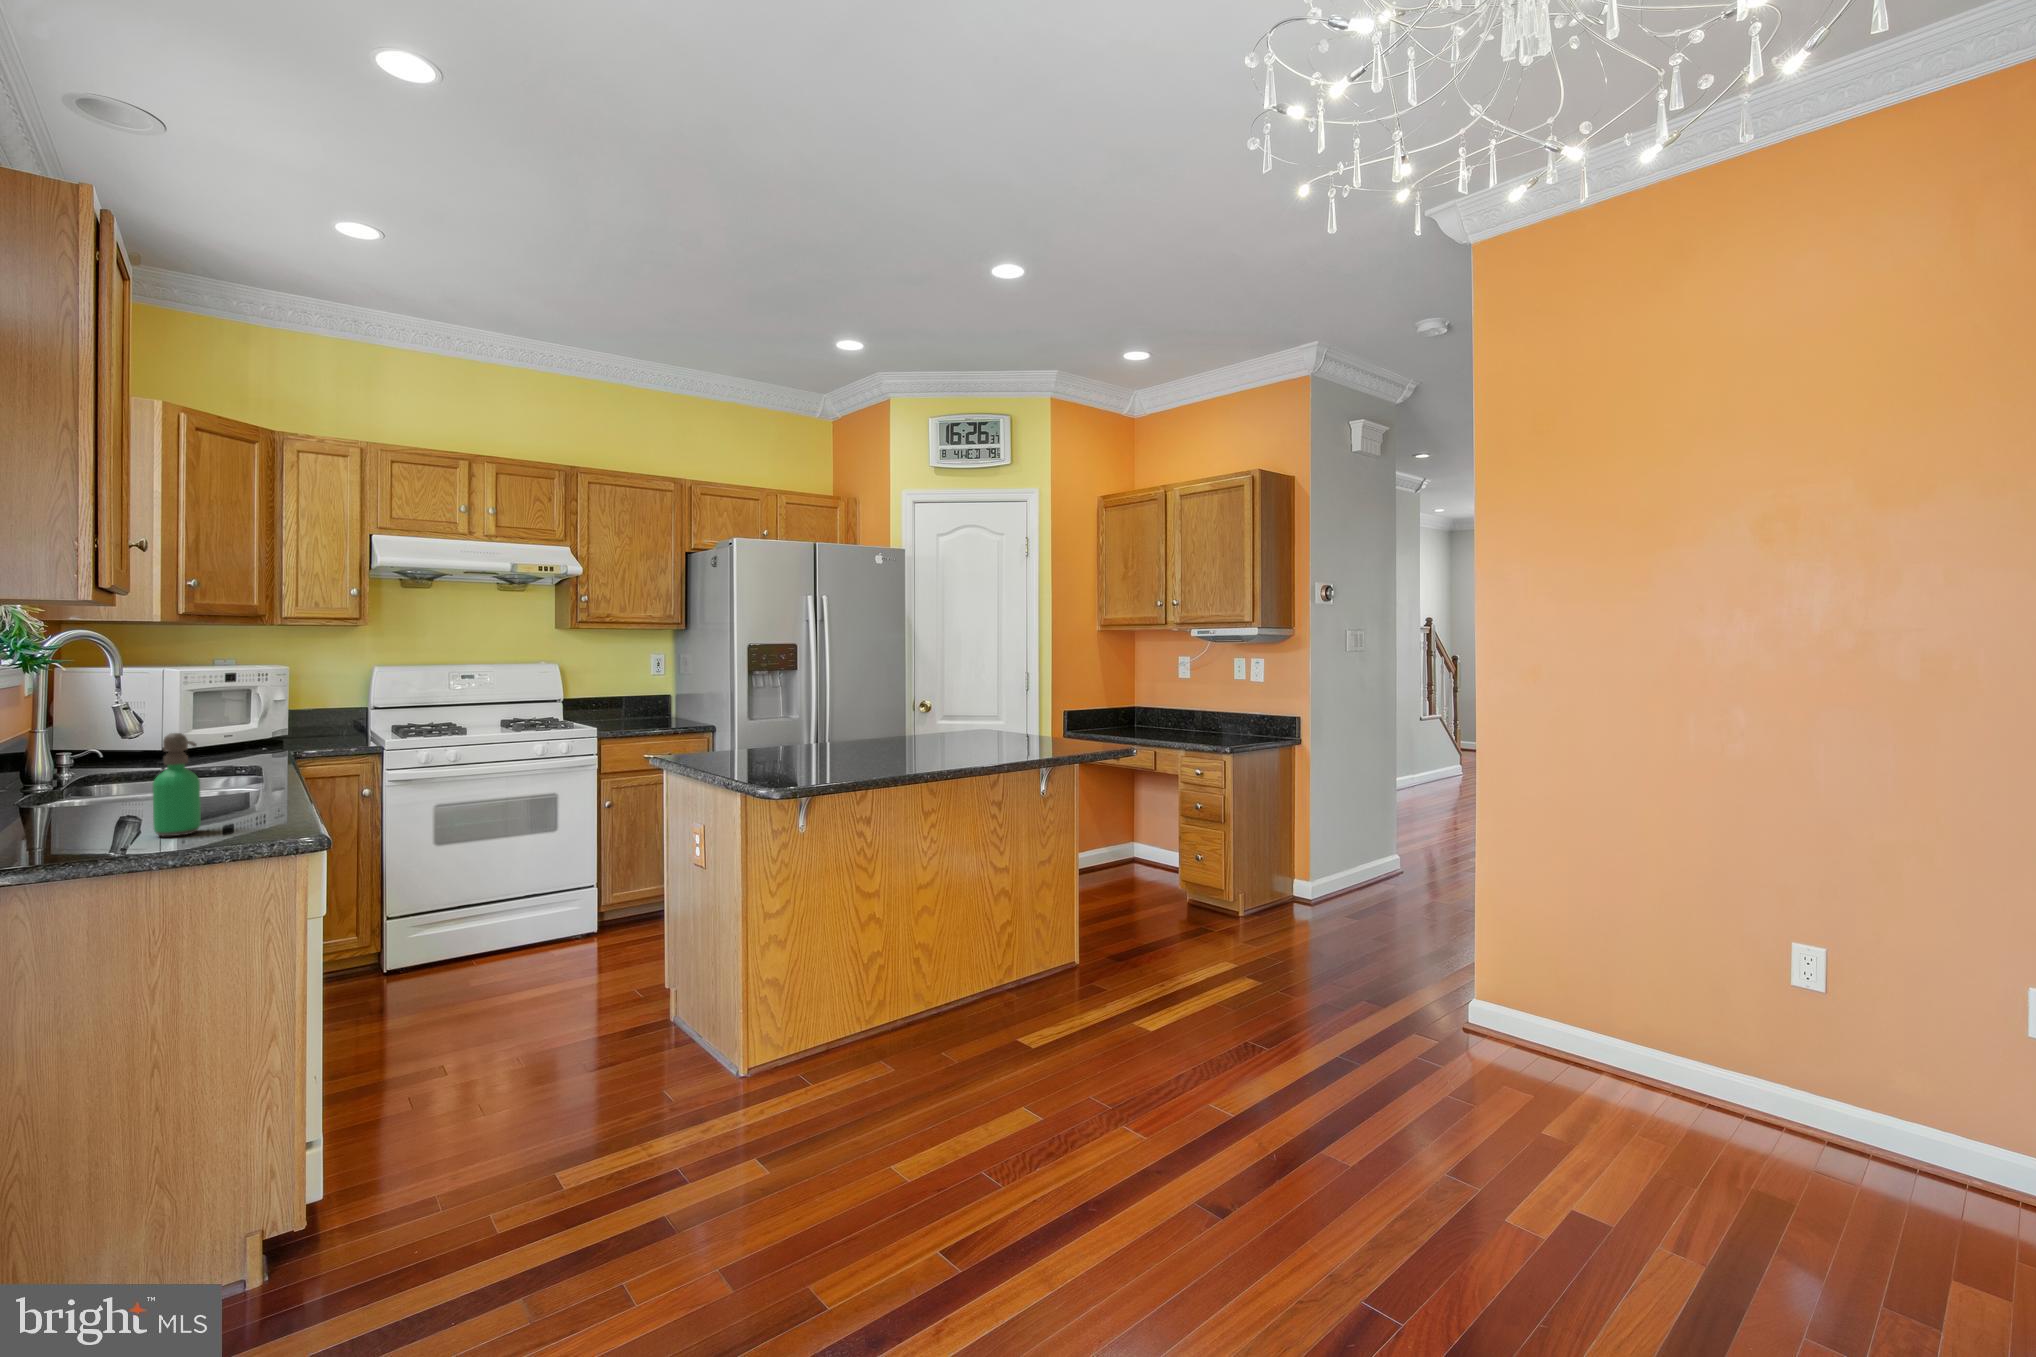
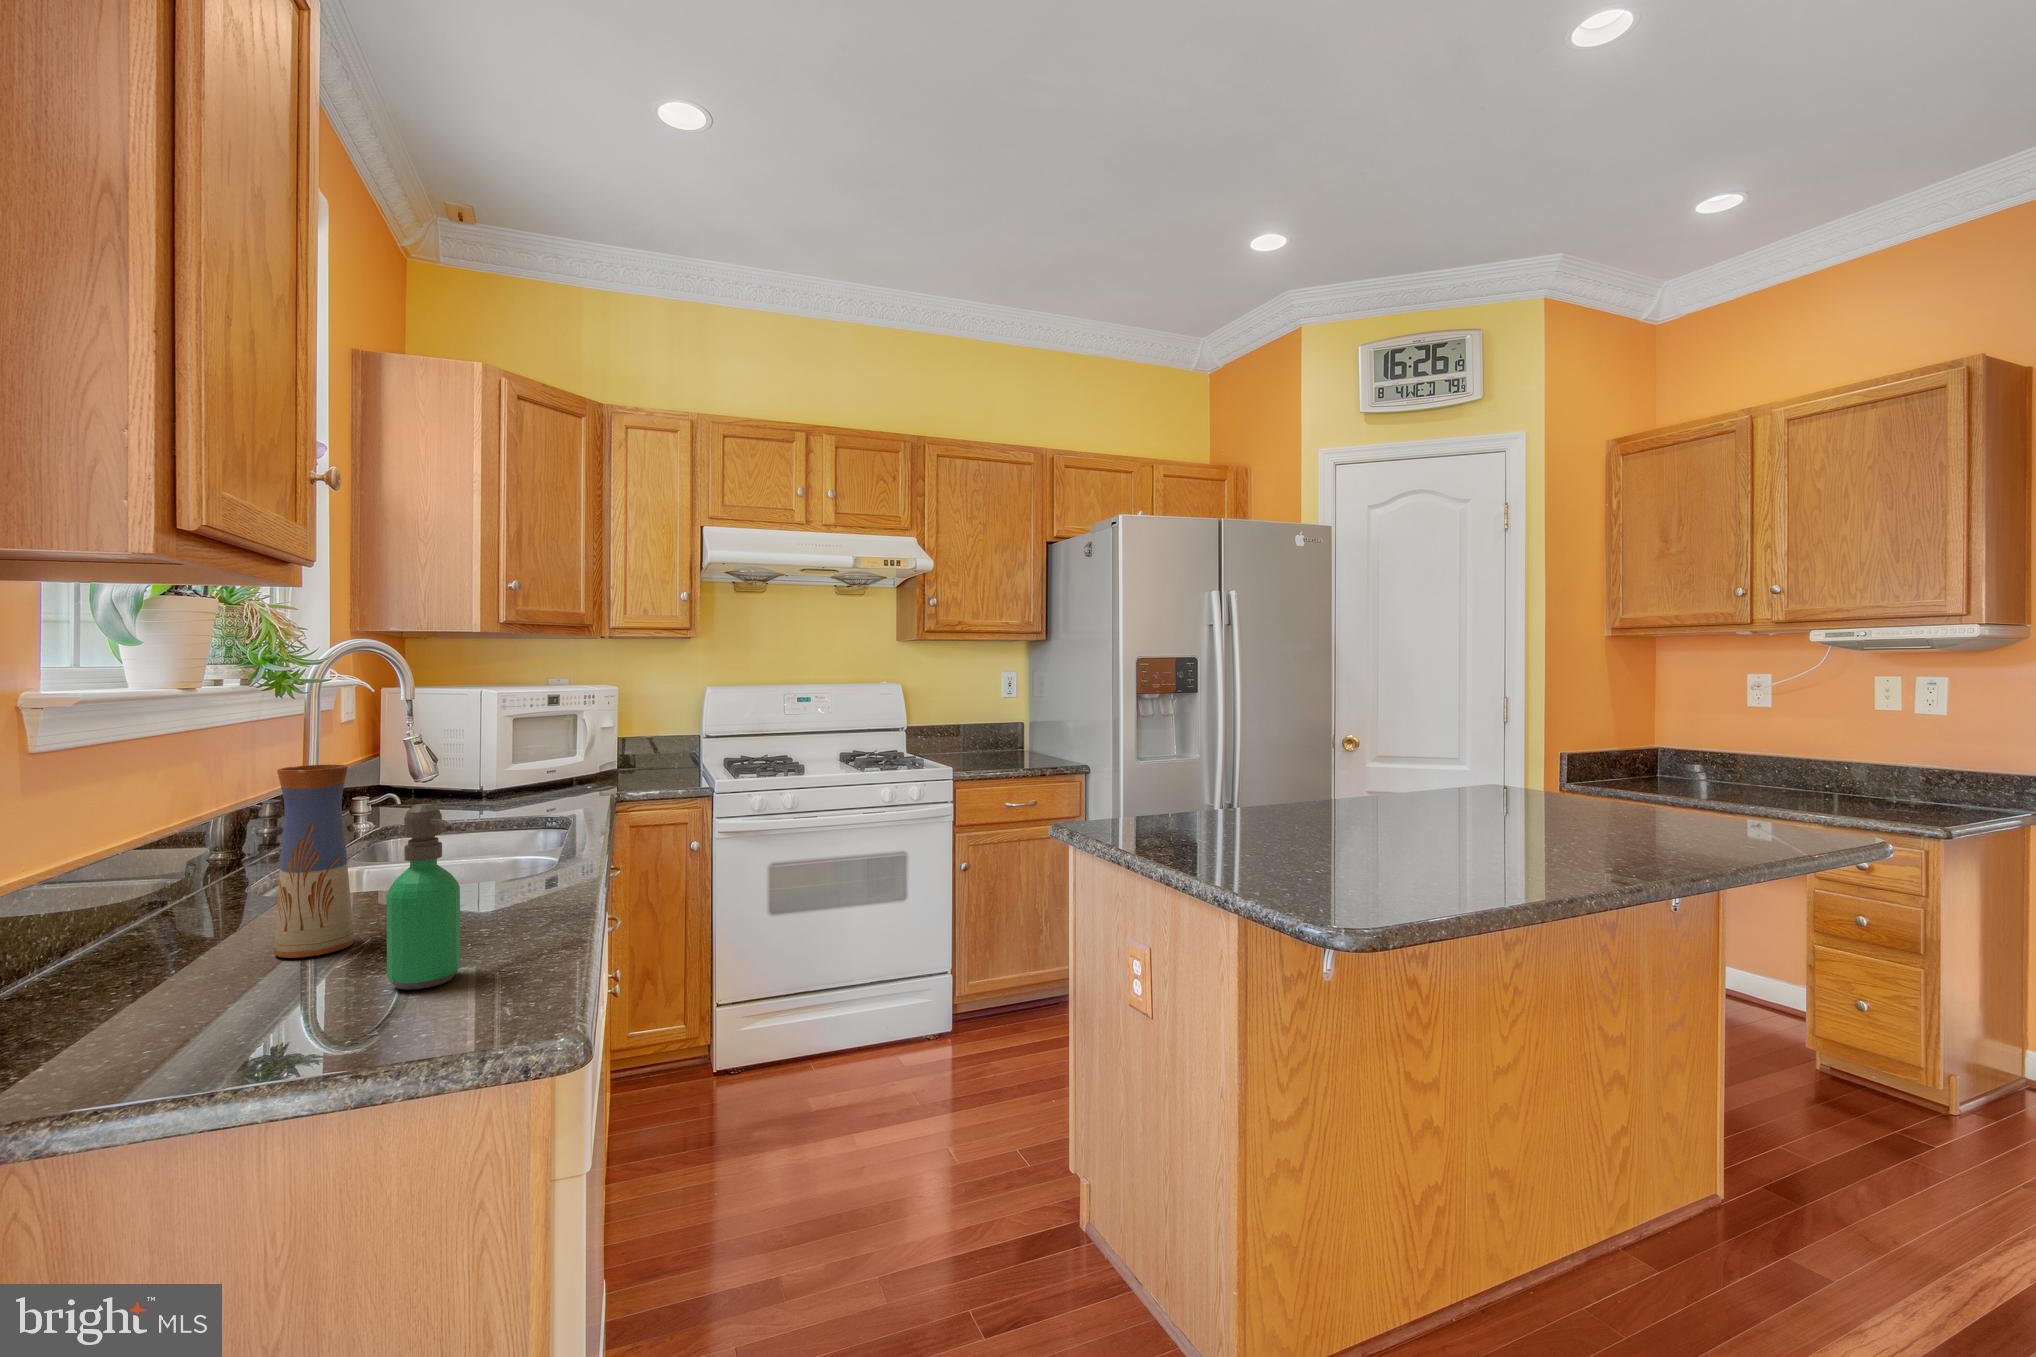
vase: none [58,715,114,831] -> present [274,764,354,958]

